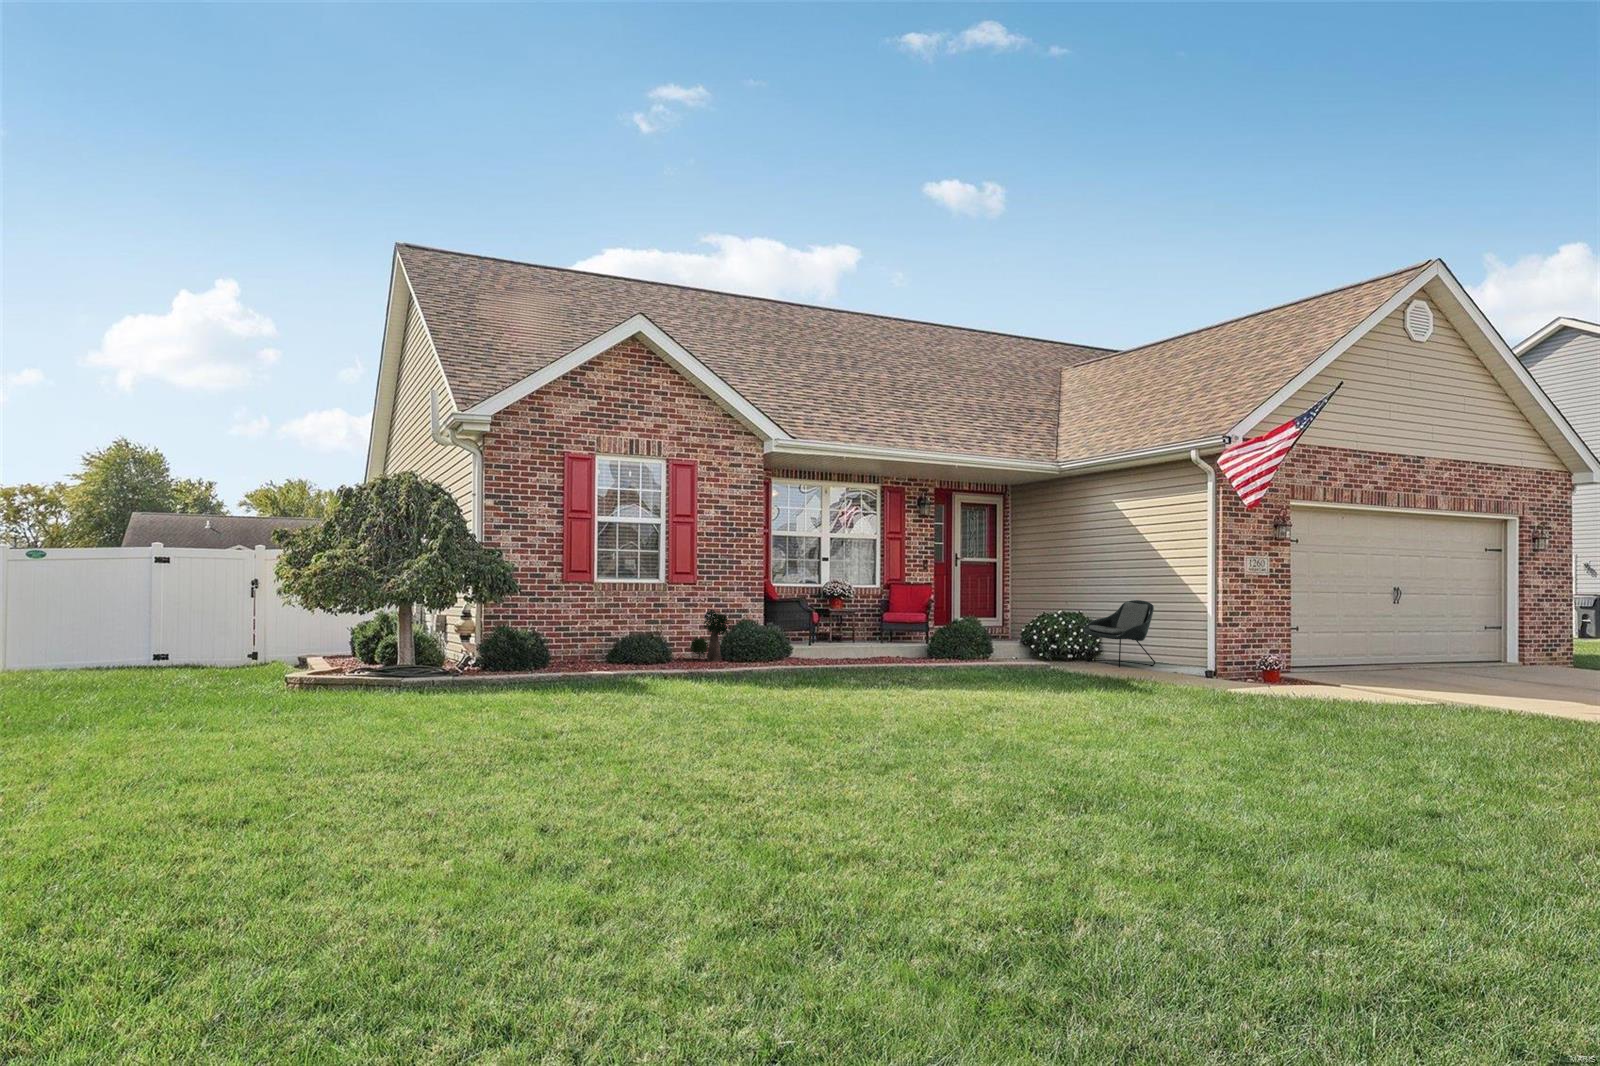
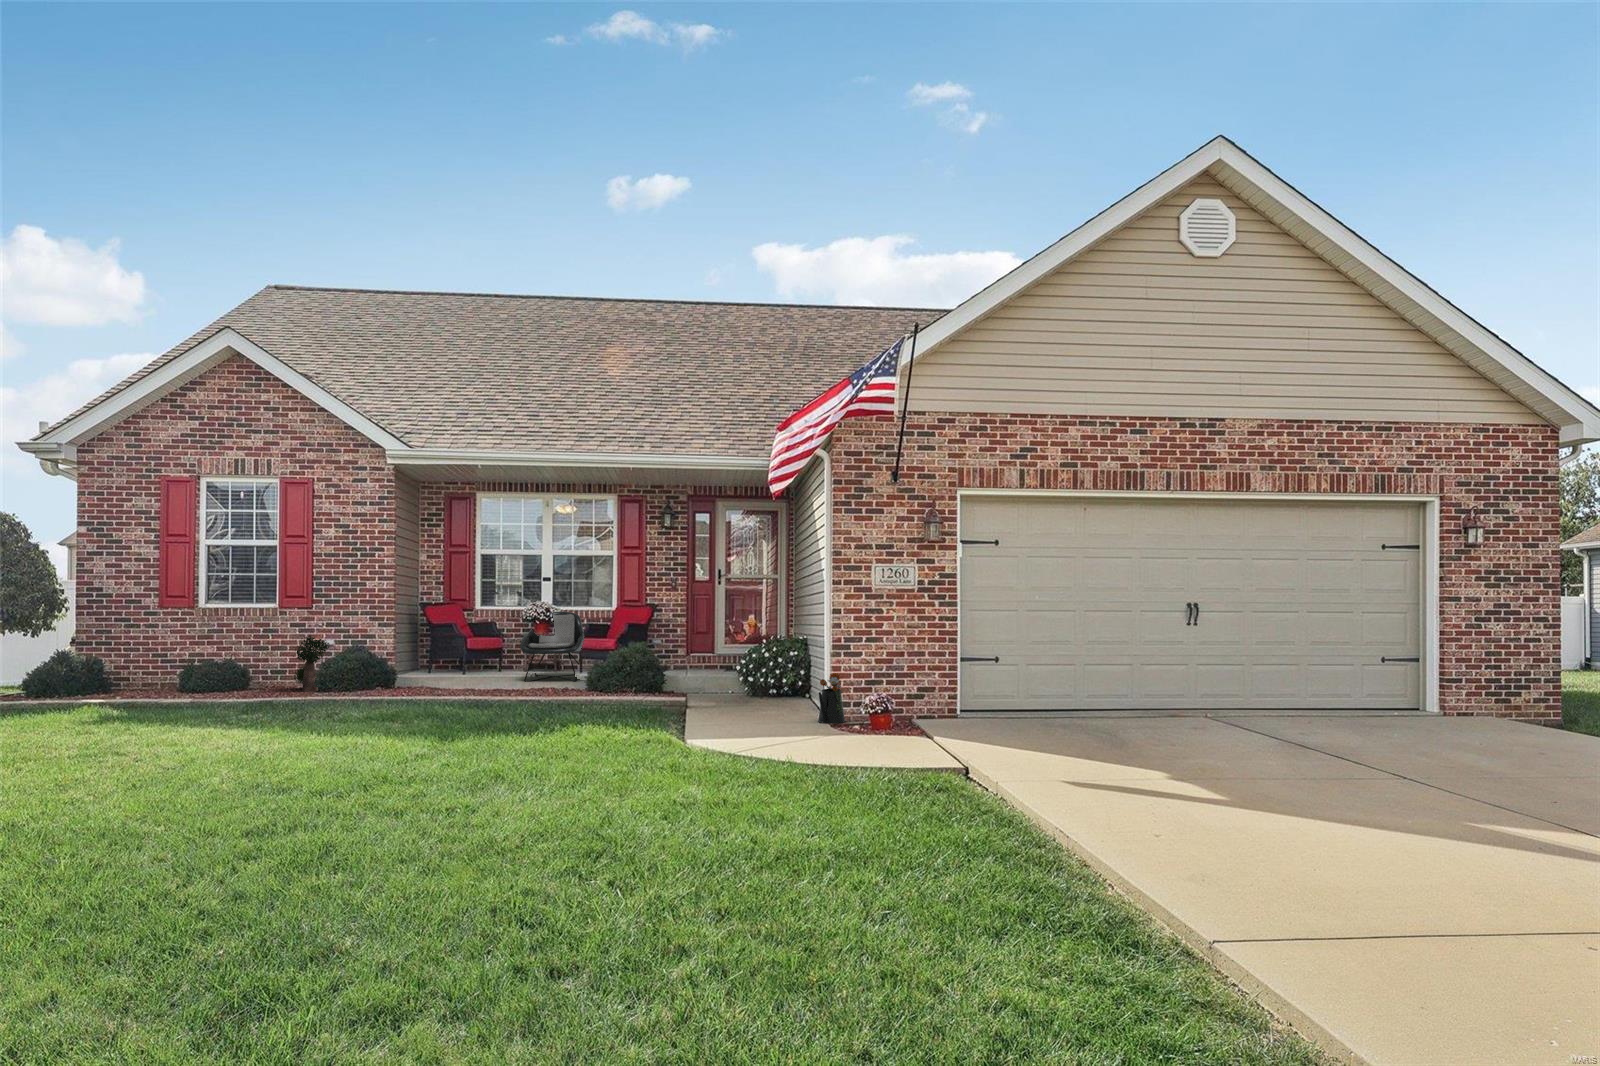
lounge chair: present [1083,600,1155,668] -> present [520,612,584,682]
watering can: none [1221,639,1245,678] -> present [818,673,846,724]

